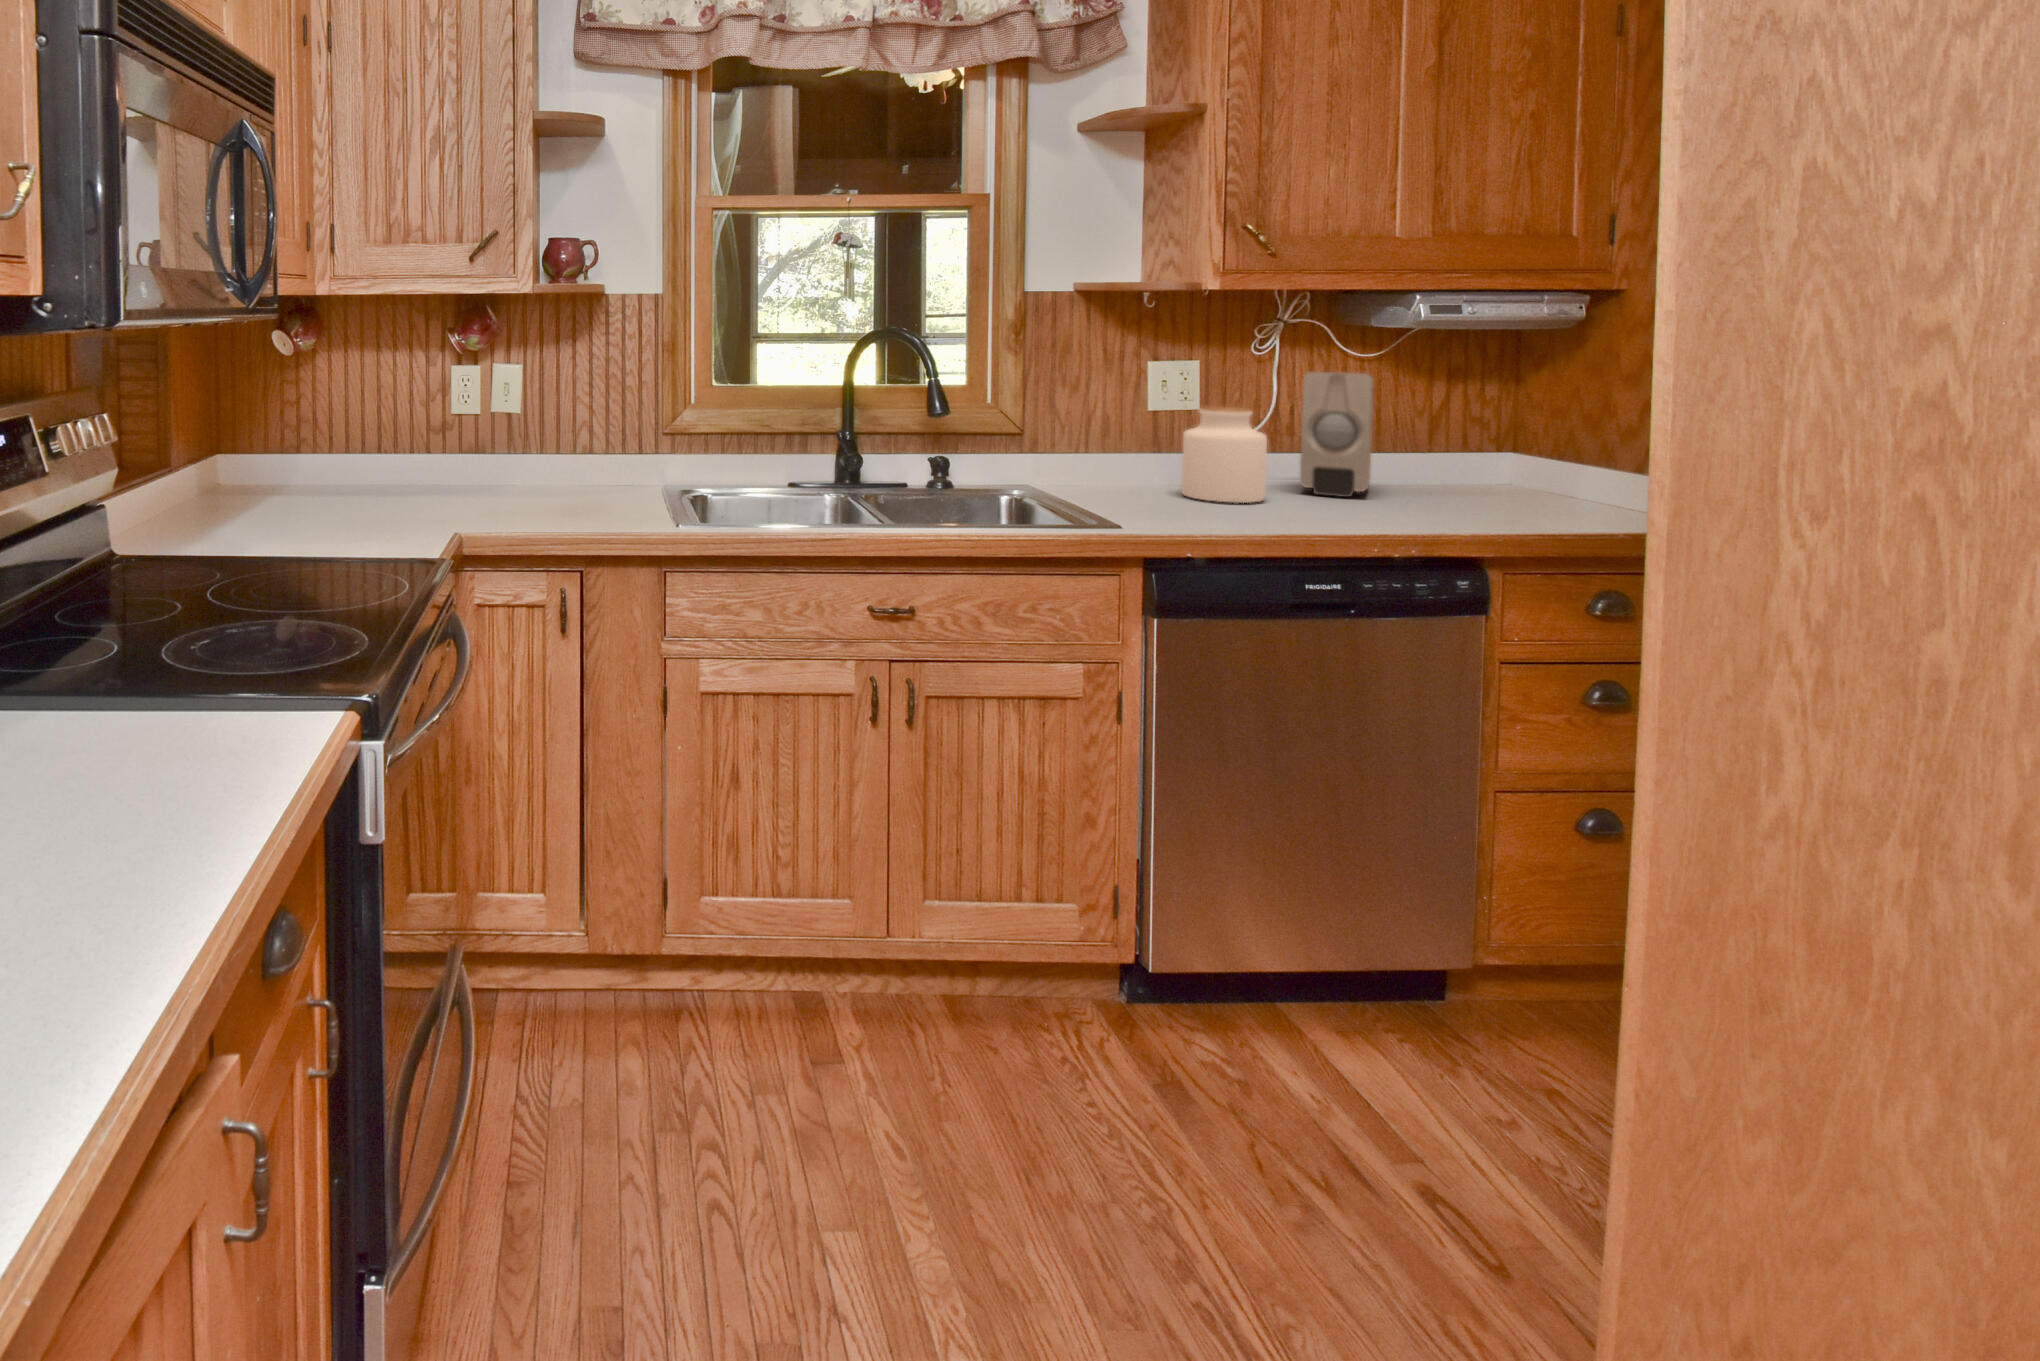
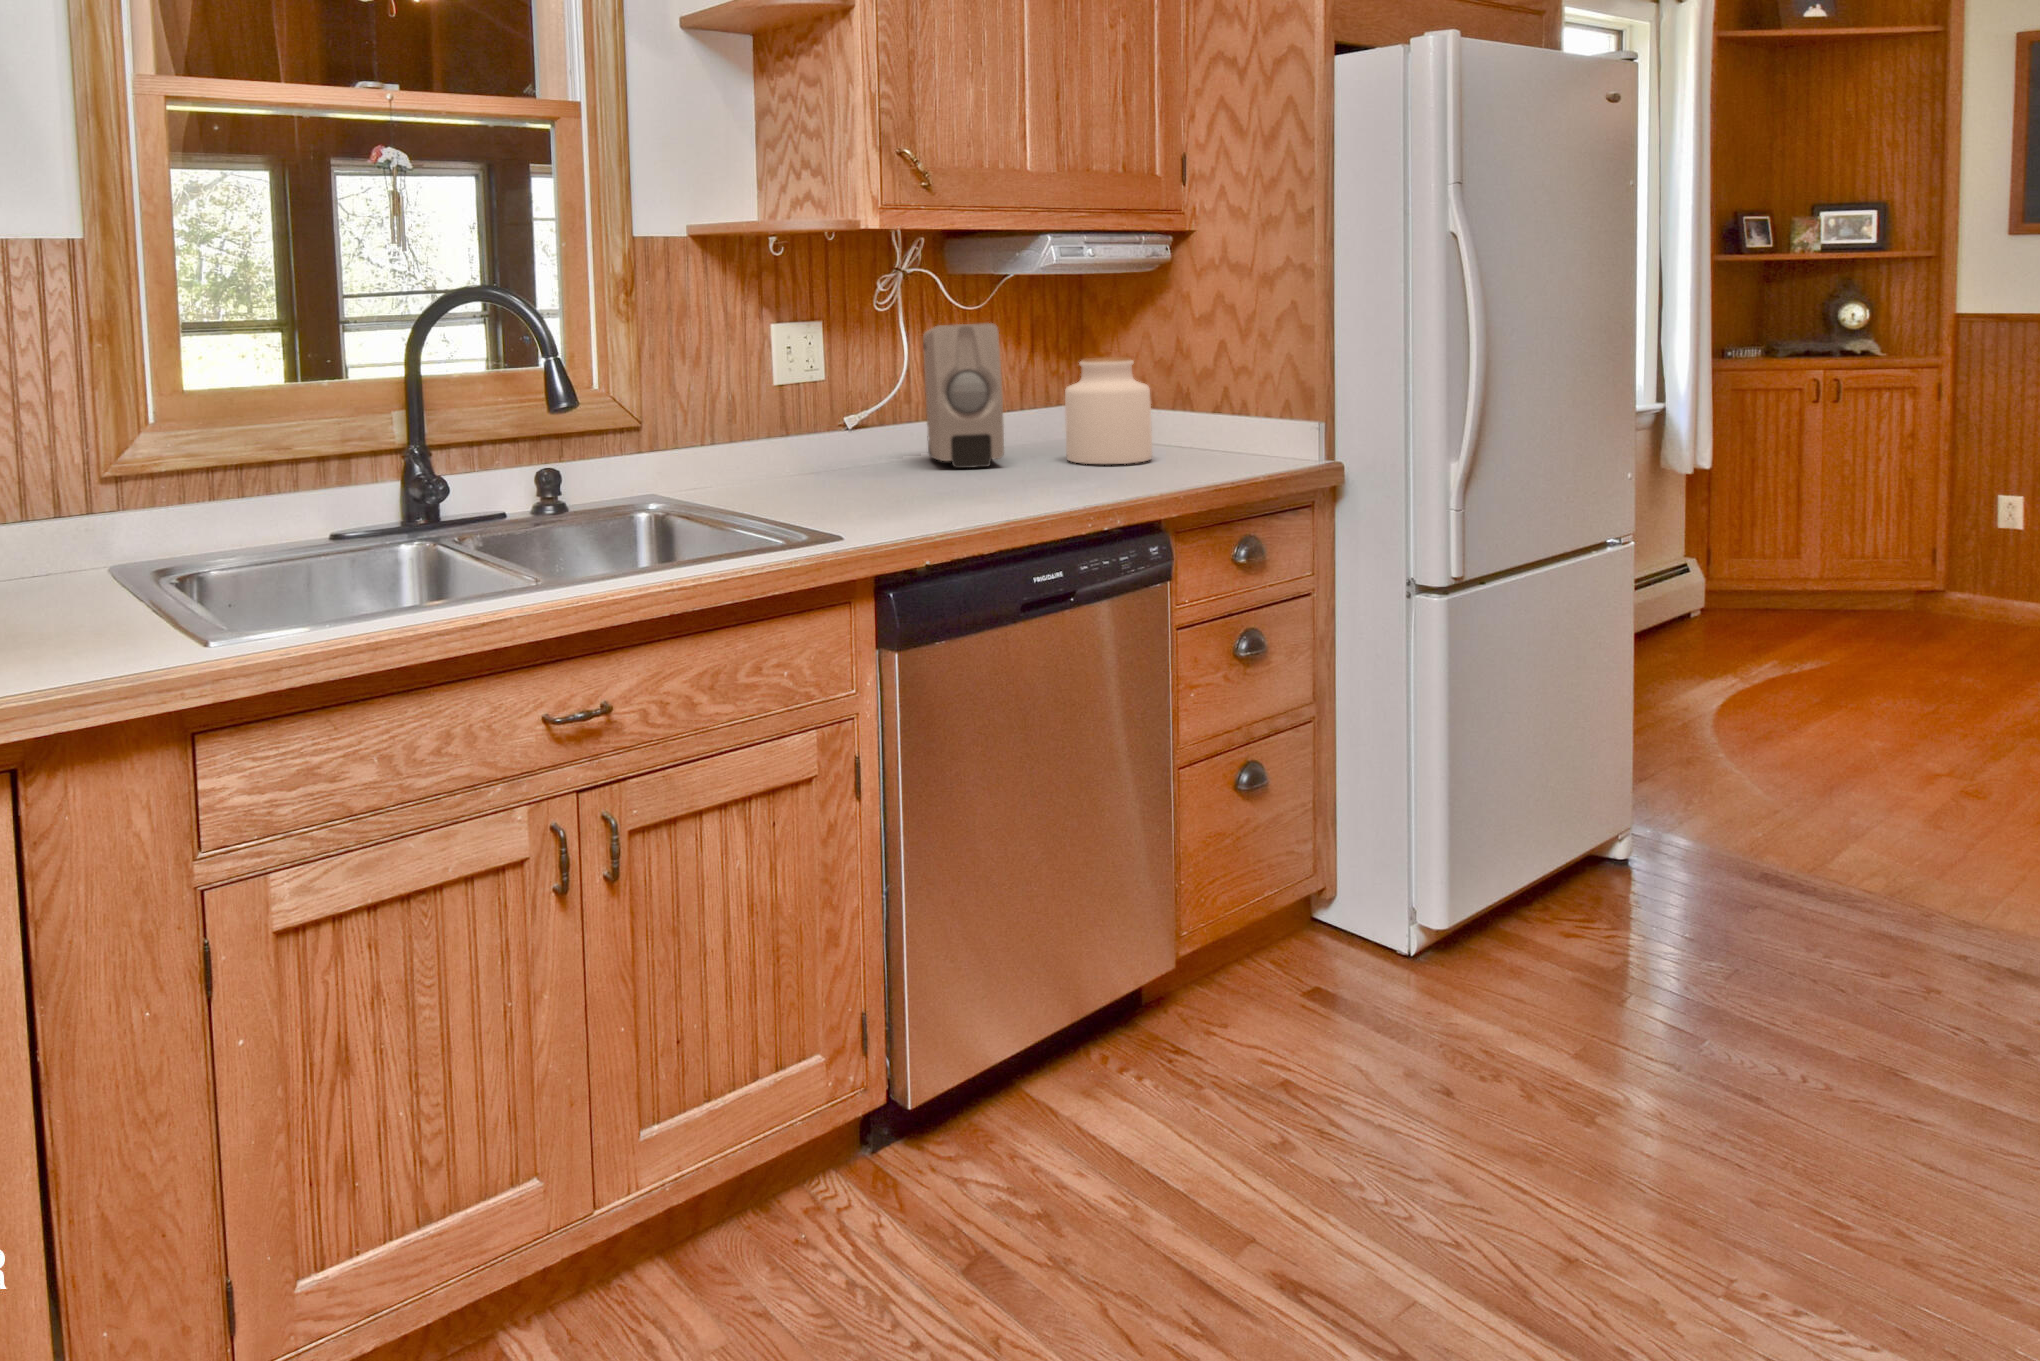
jar: present [1181,406,1267,503] -> present [1065,357,1152,464]

